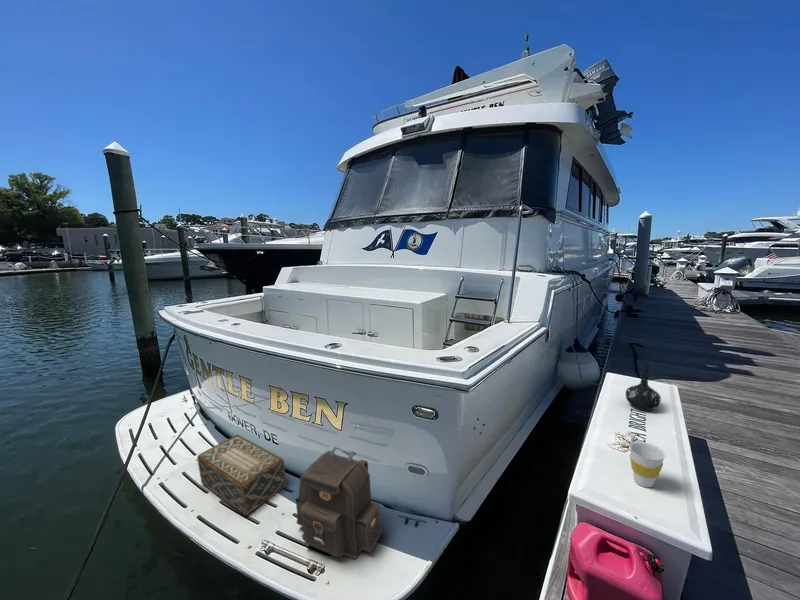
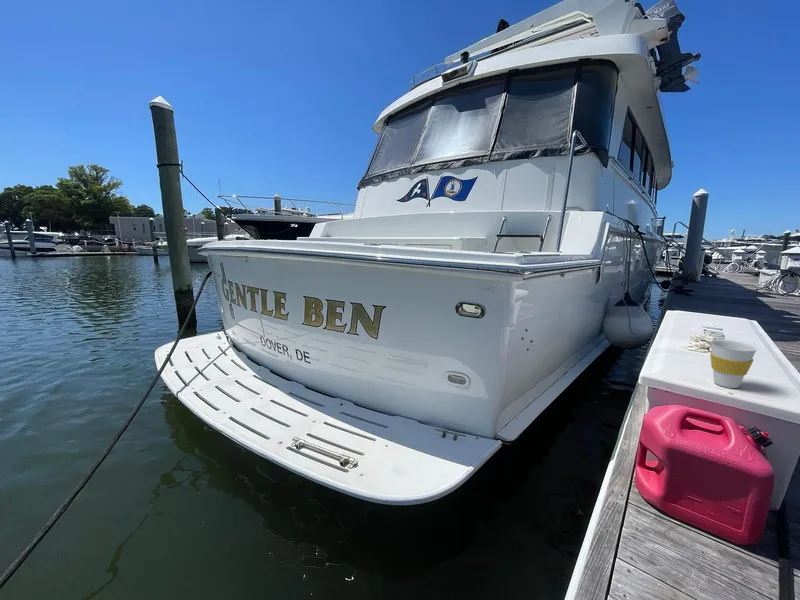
bottle: present [626,362,661,411] -> none [692,284,736,340]
woven basket: present [197,435,286,515] -> none [229,357,317,425]
backpack: present [296,447,383,558] -> none [327,354,418,464]

